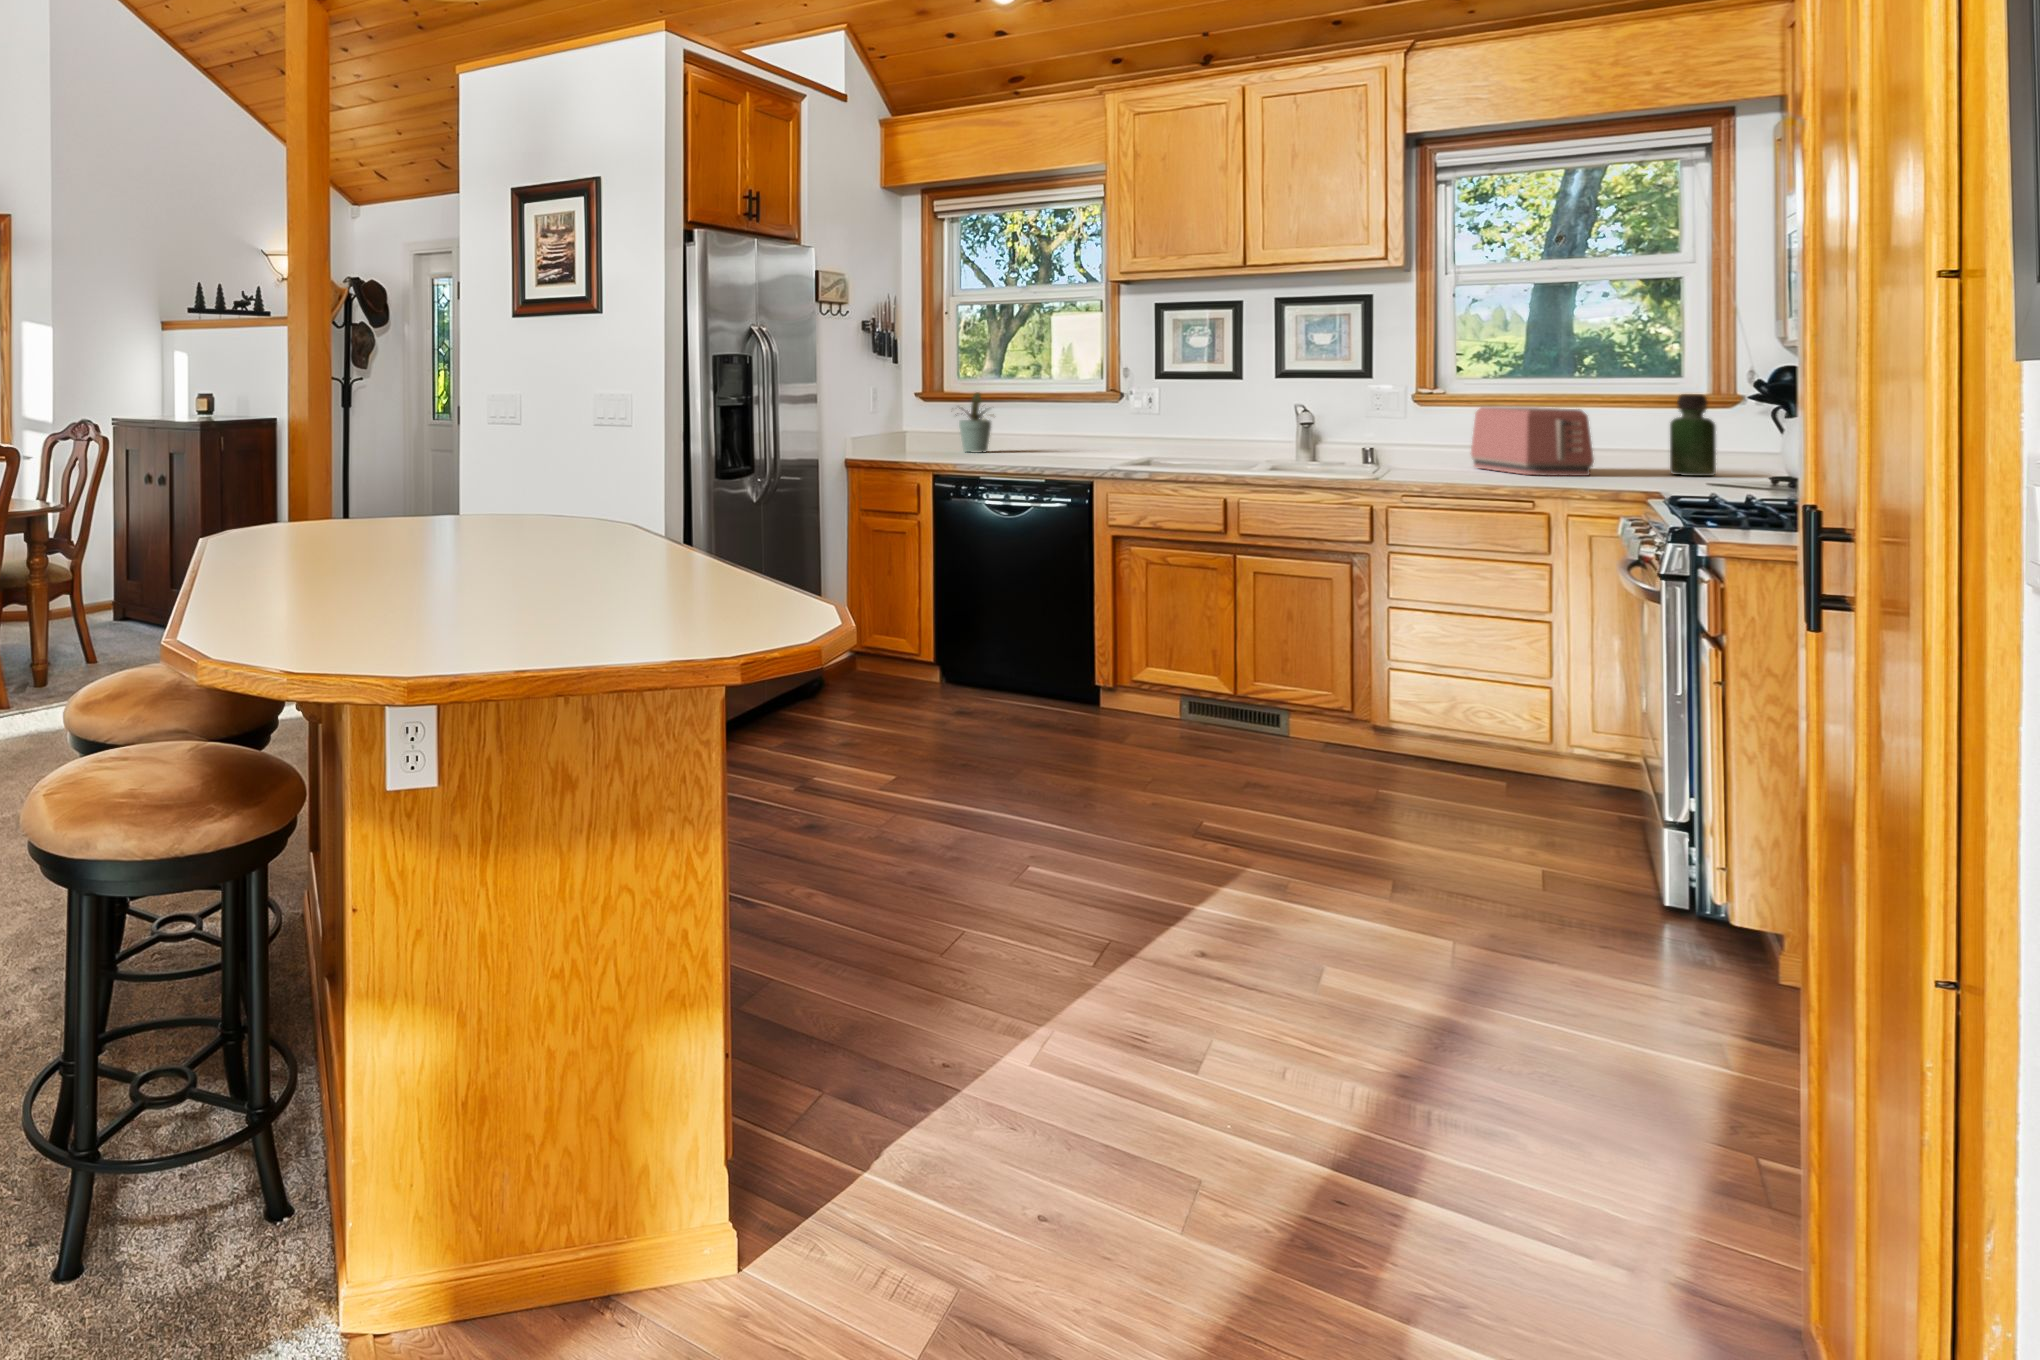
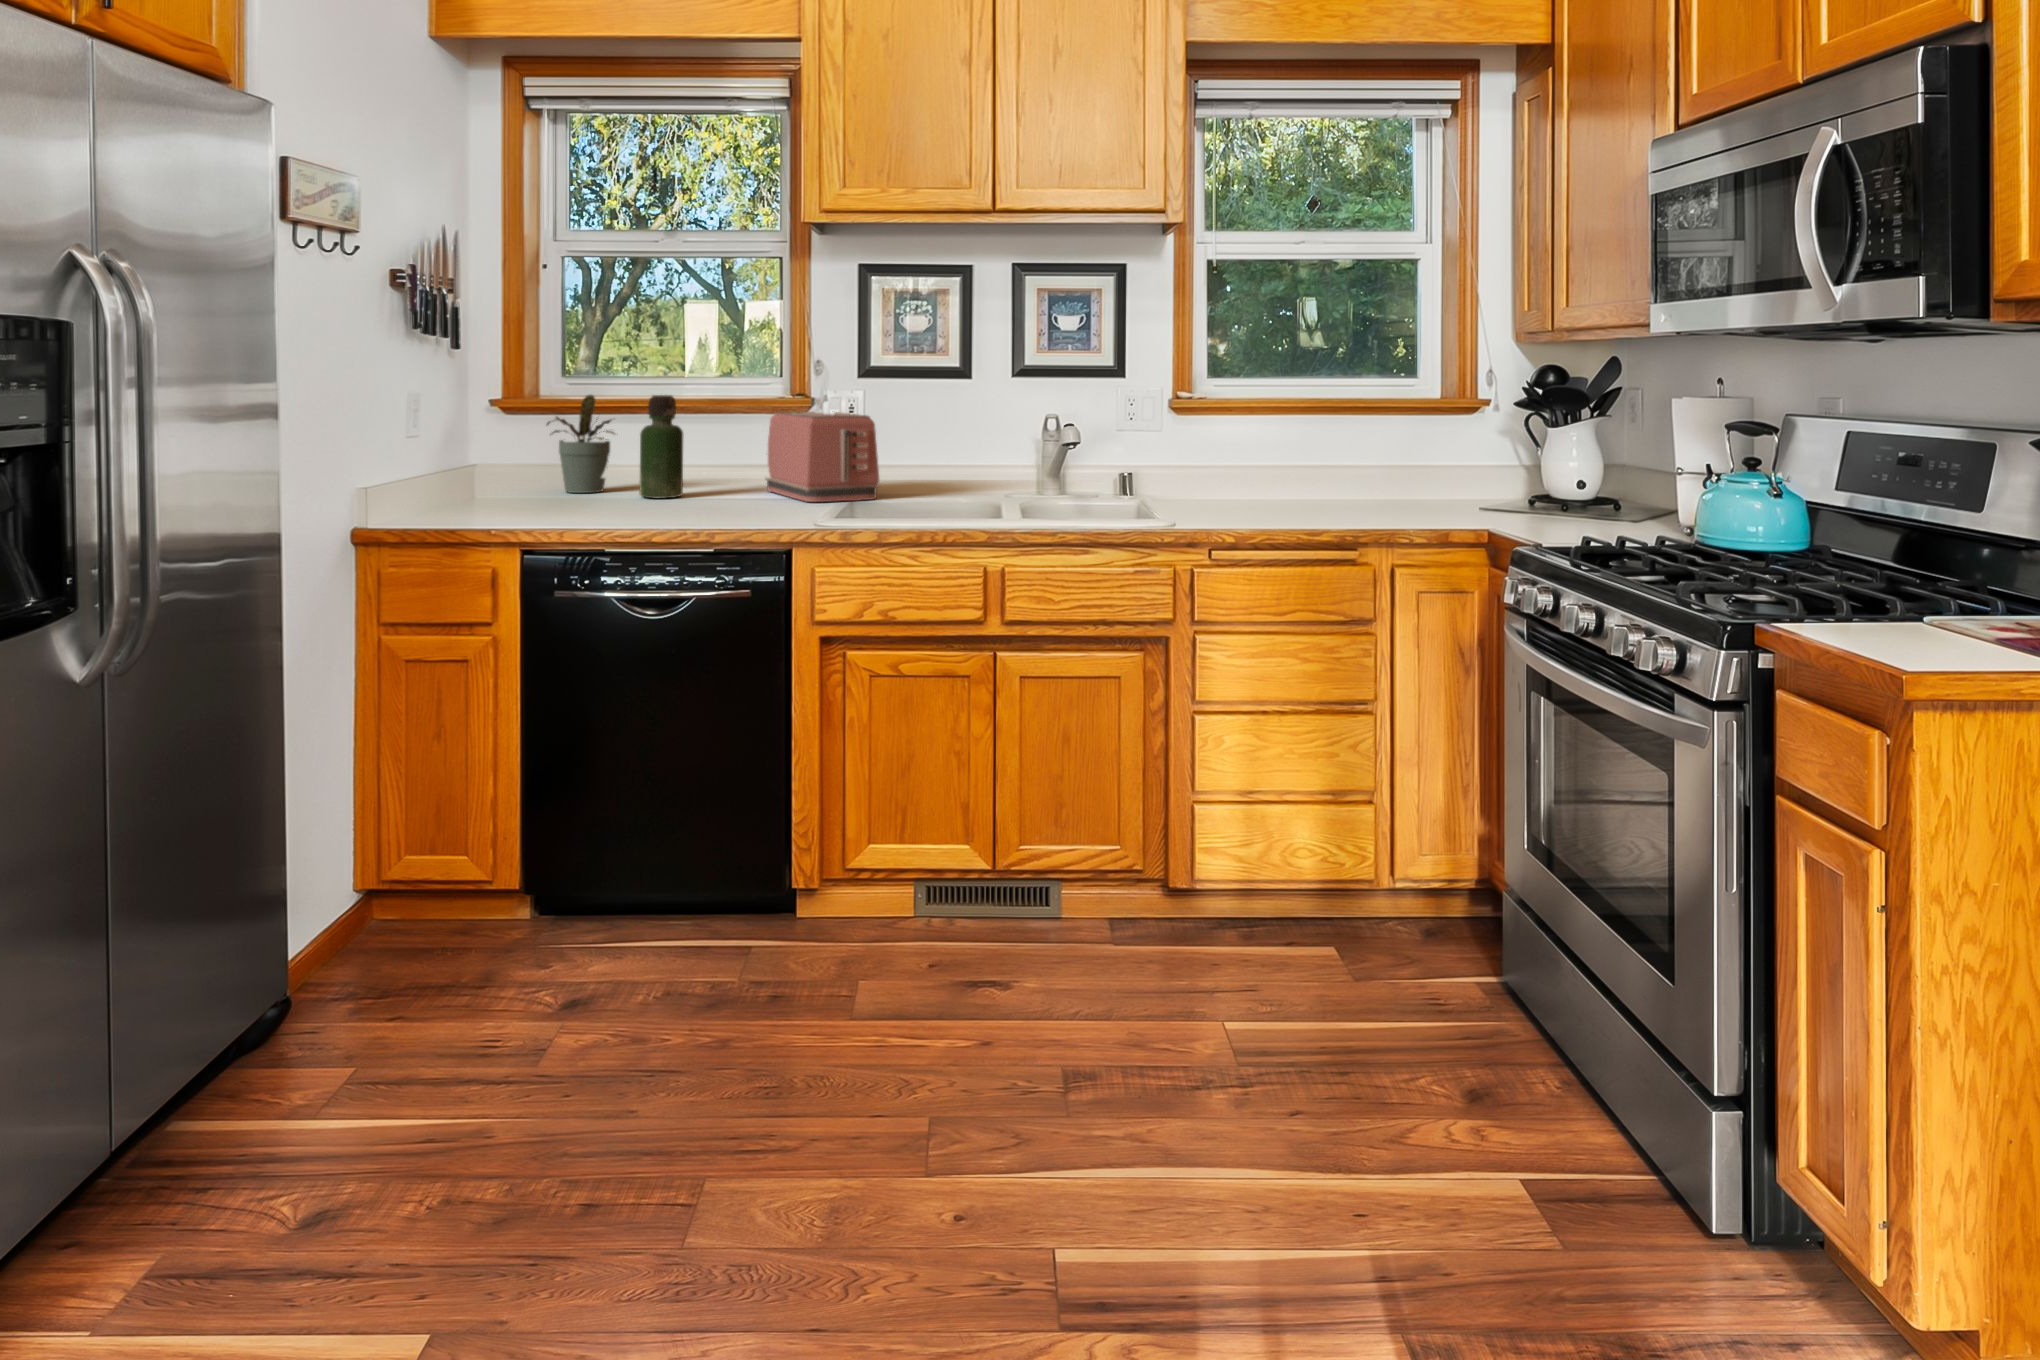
bottle: present [1670,394,1716,476] -> present [640,395,683,498]
toaster: present [1471,407,1594,476] -> present [766,411,879,502]

